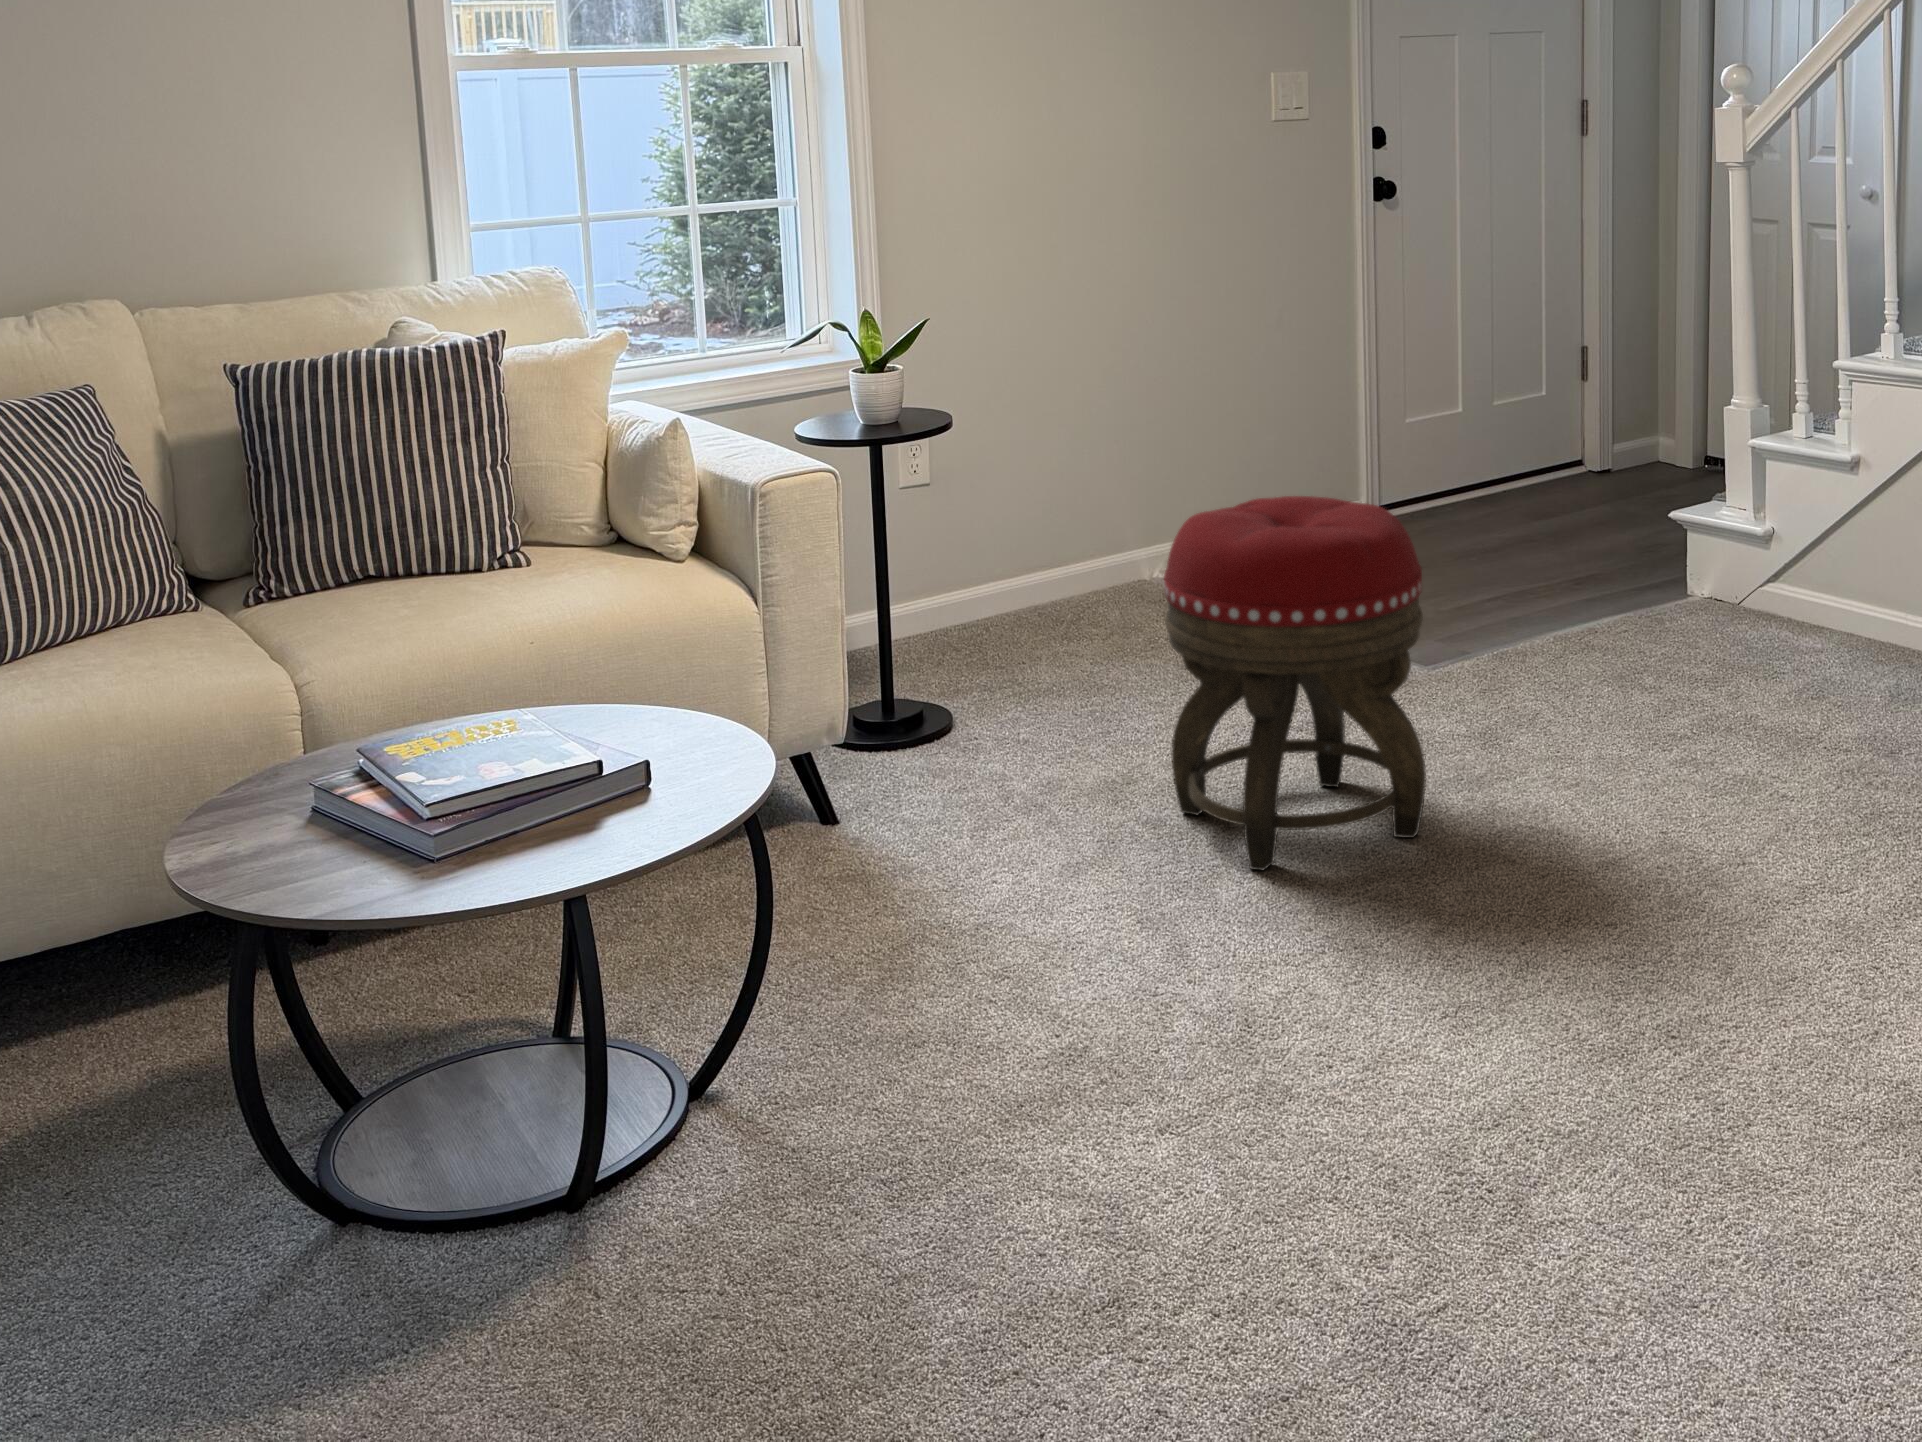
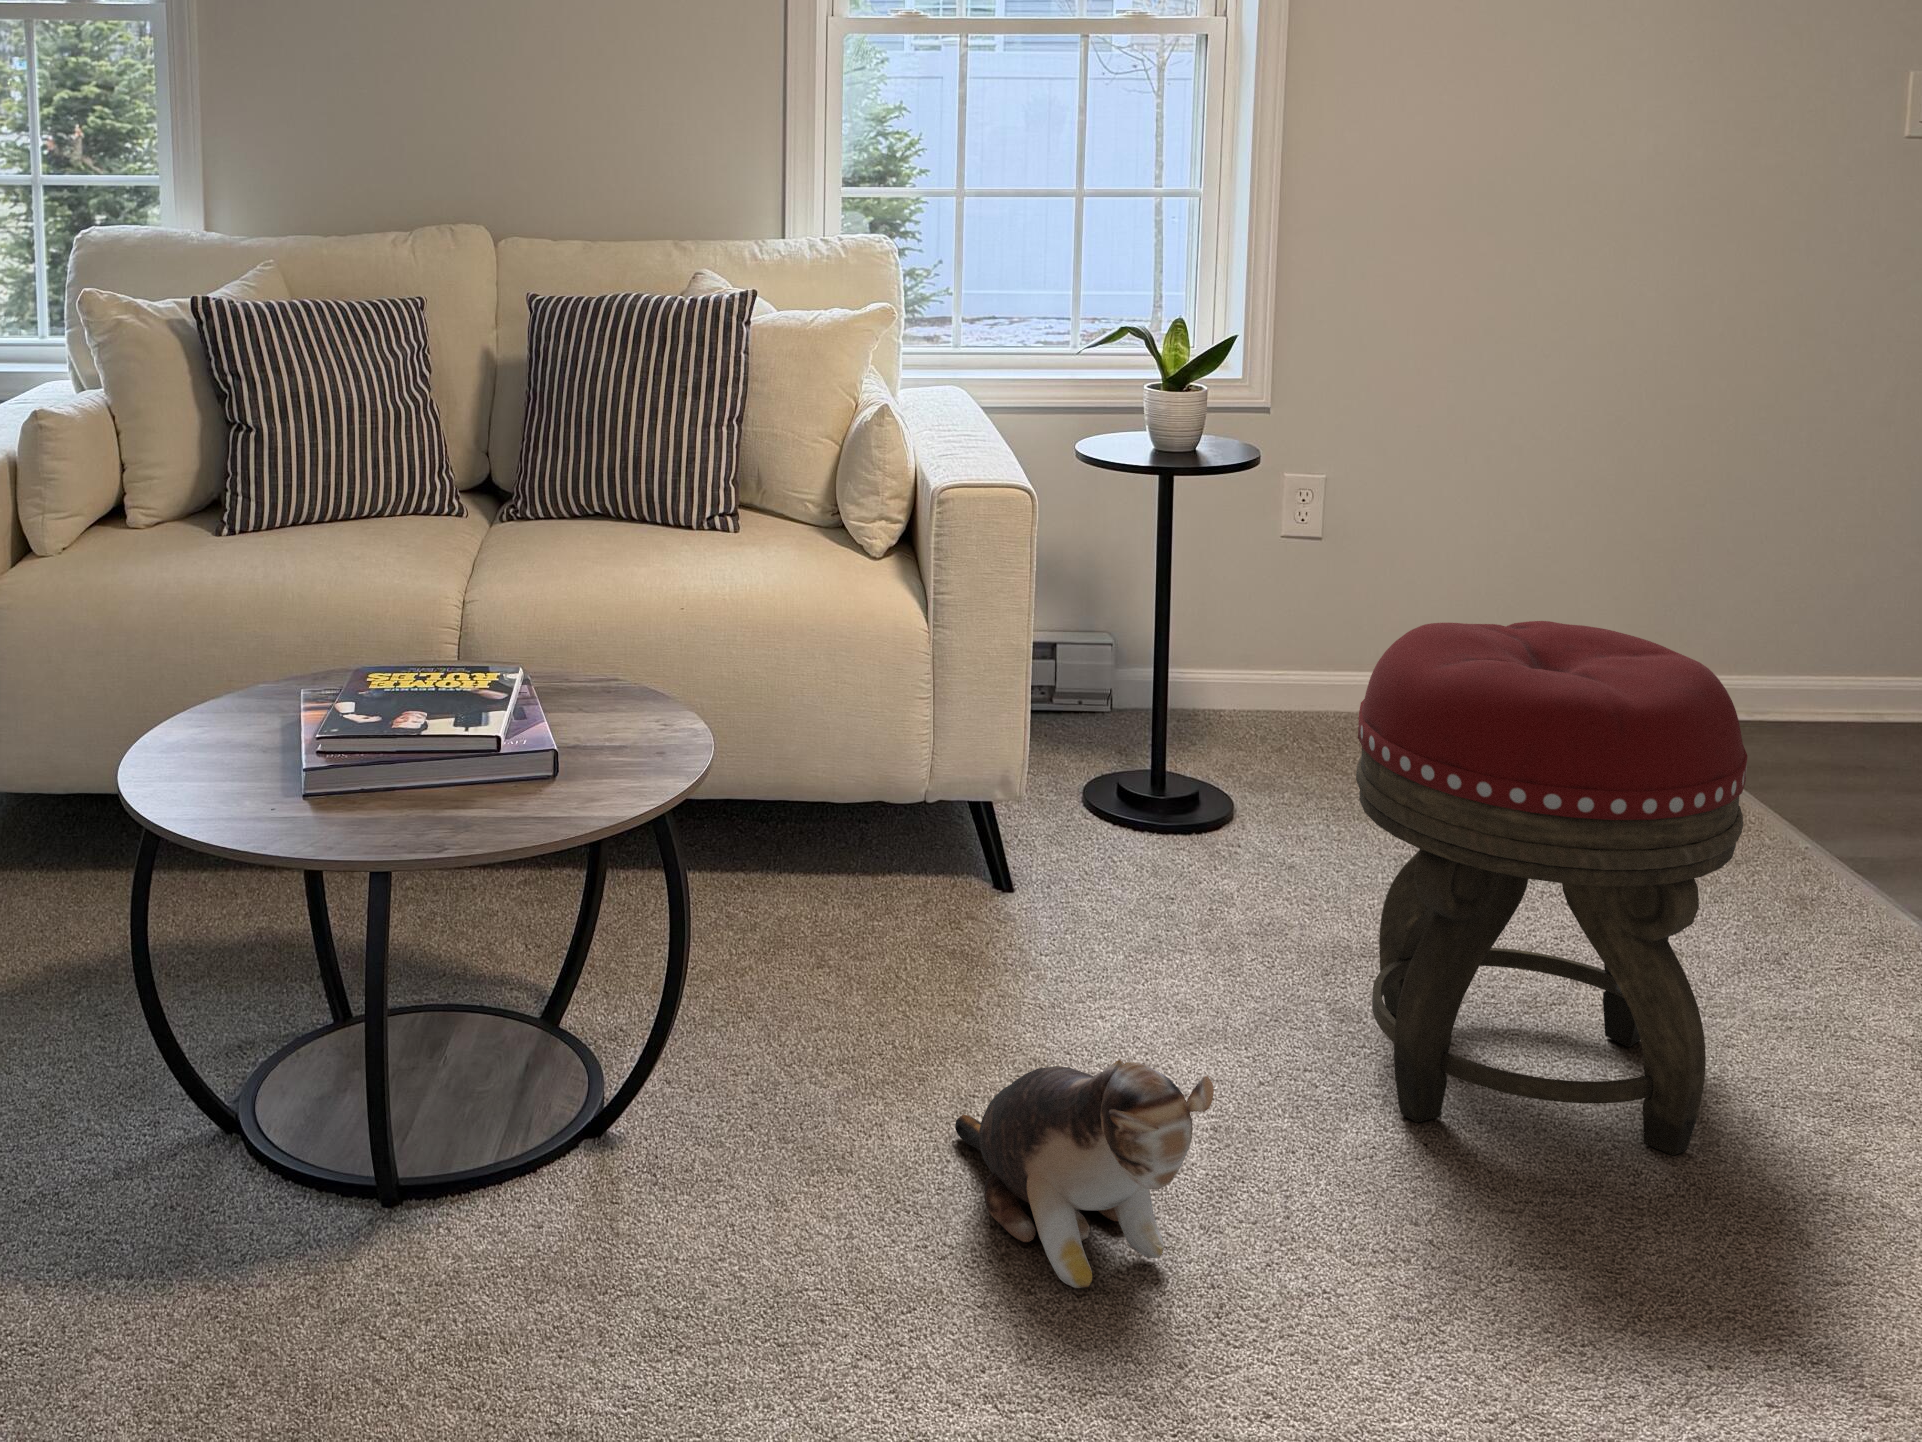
plush toy: none [988,847,1260,1037] -> present [955,1060,1214,1288]

